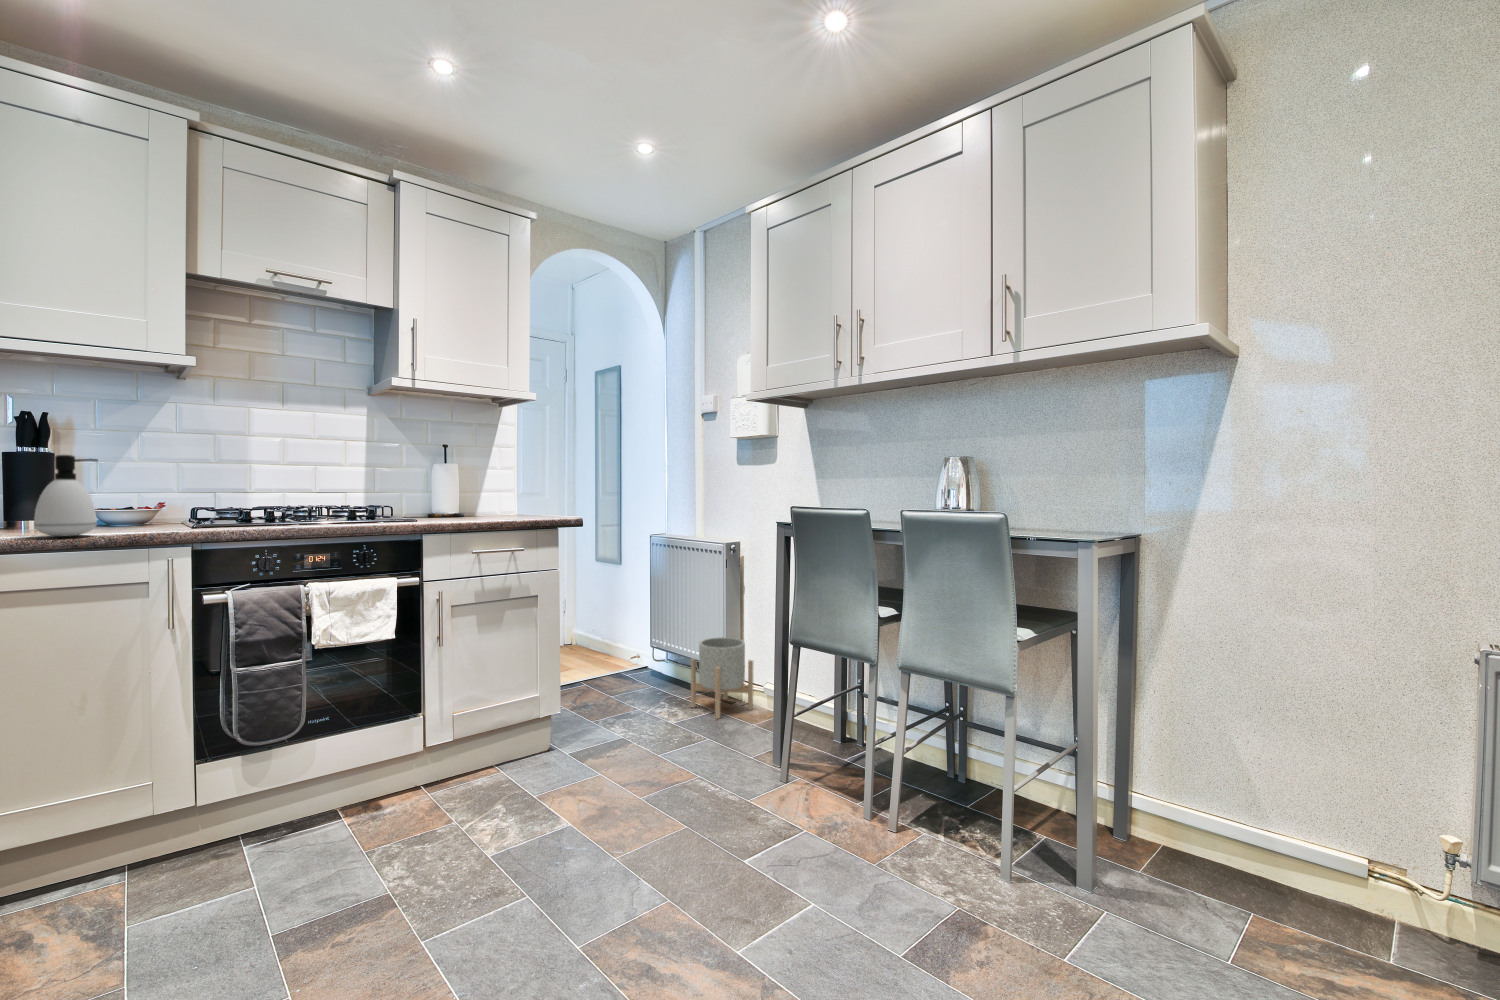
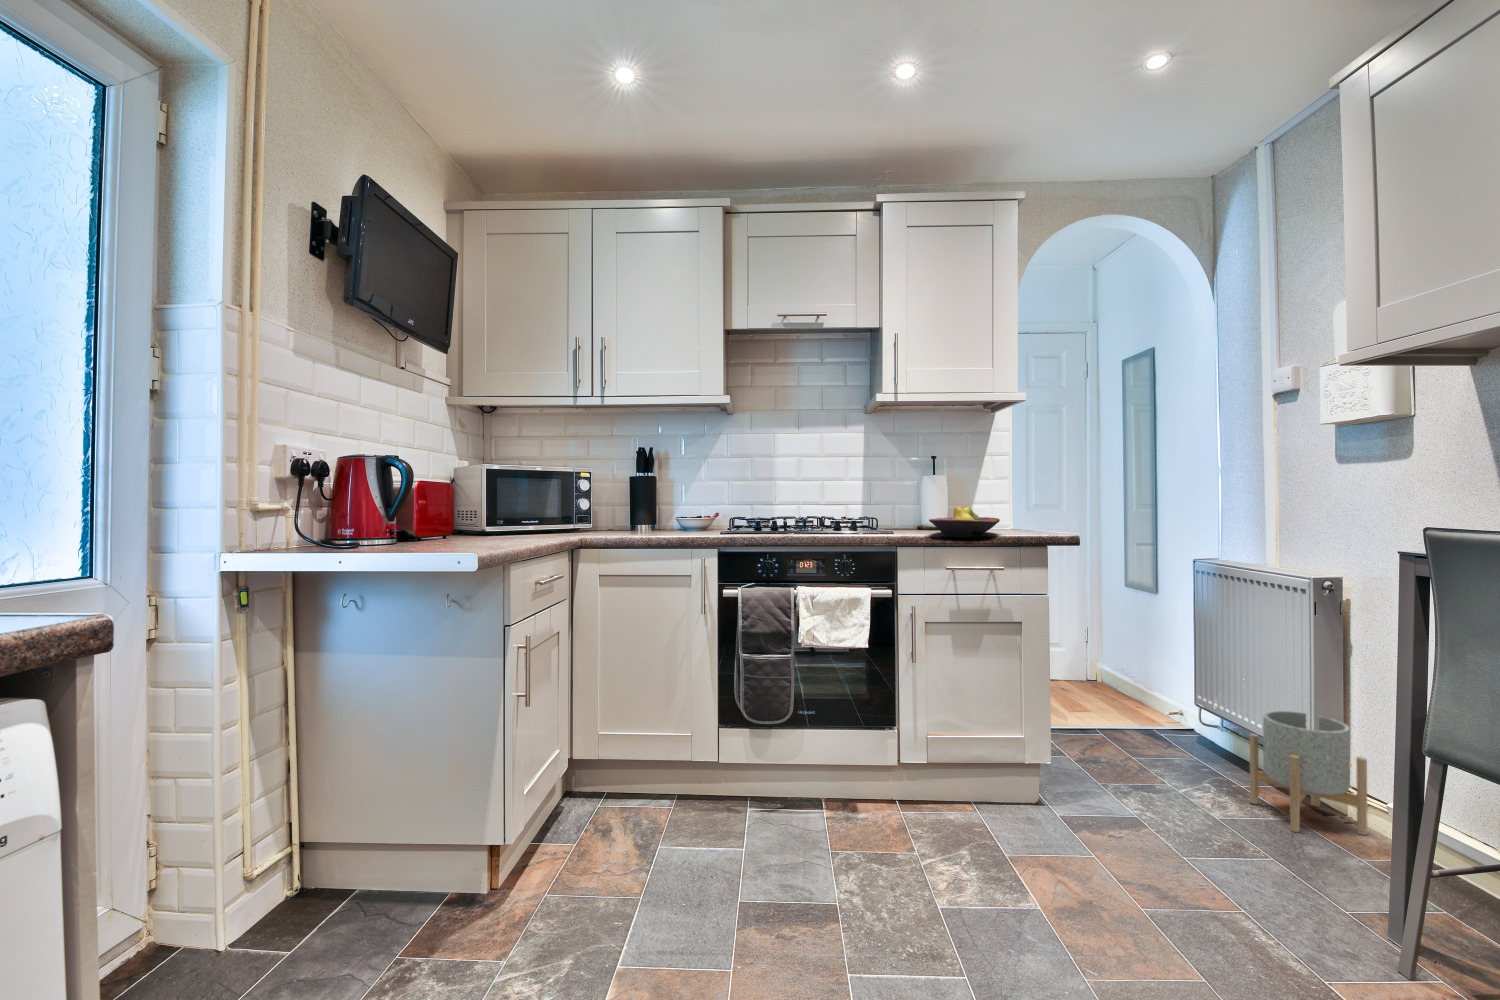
soap dispenser: present [34,455,98,536] -> none [631,477,665,537]
fruit bowl: none [454,495,519,524] -> present [929,506,1000,537]

